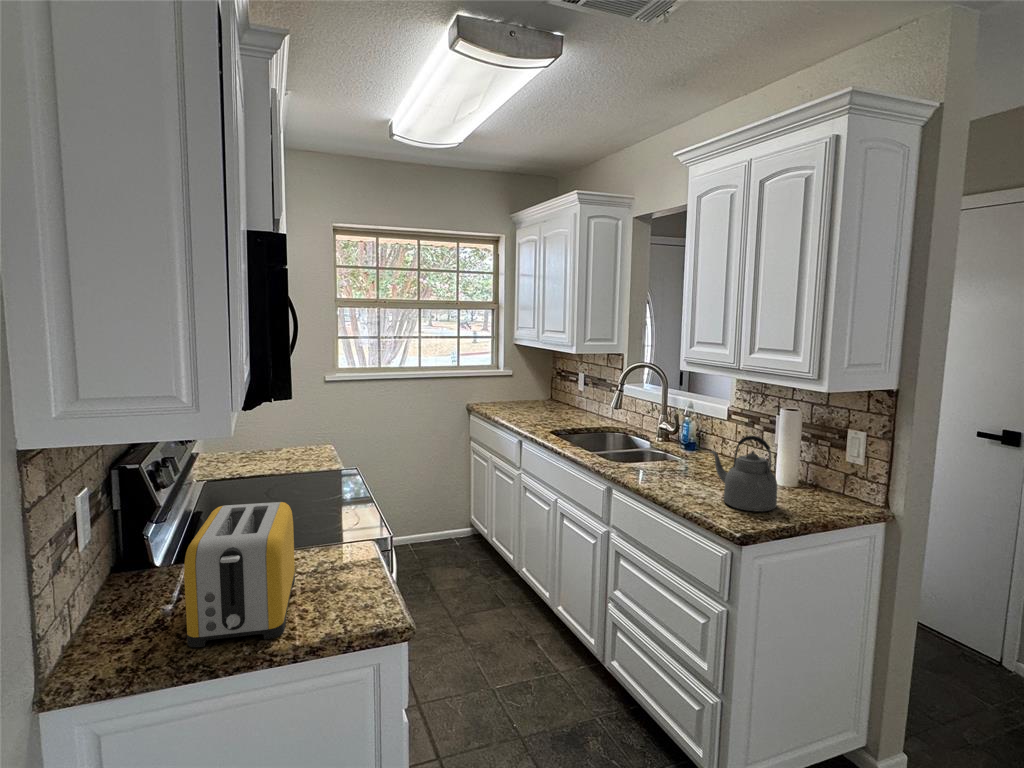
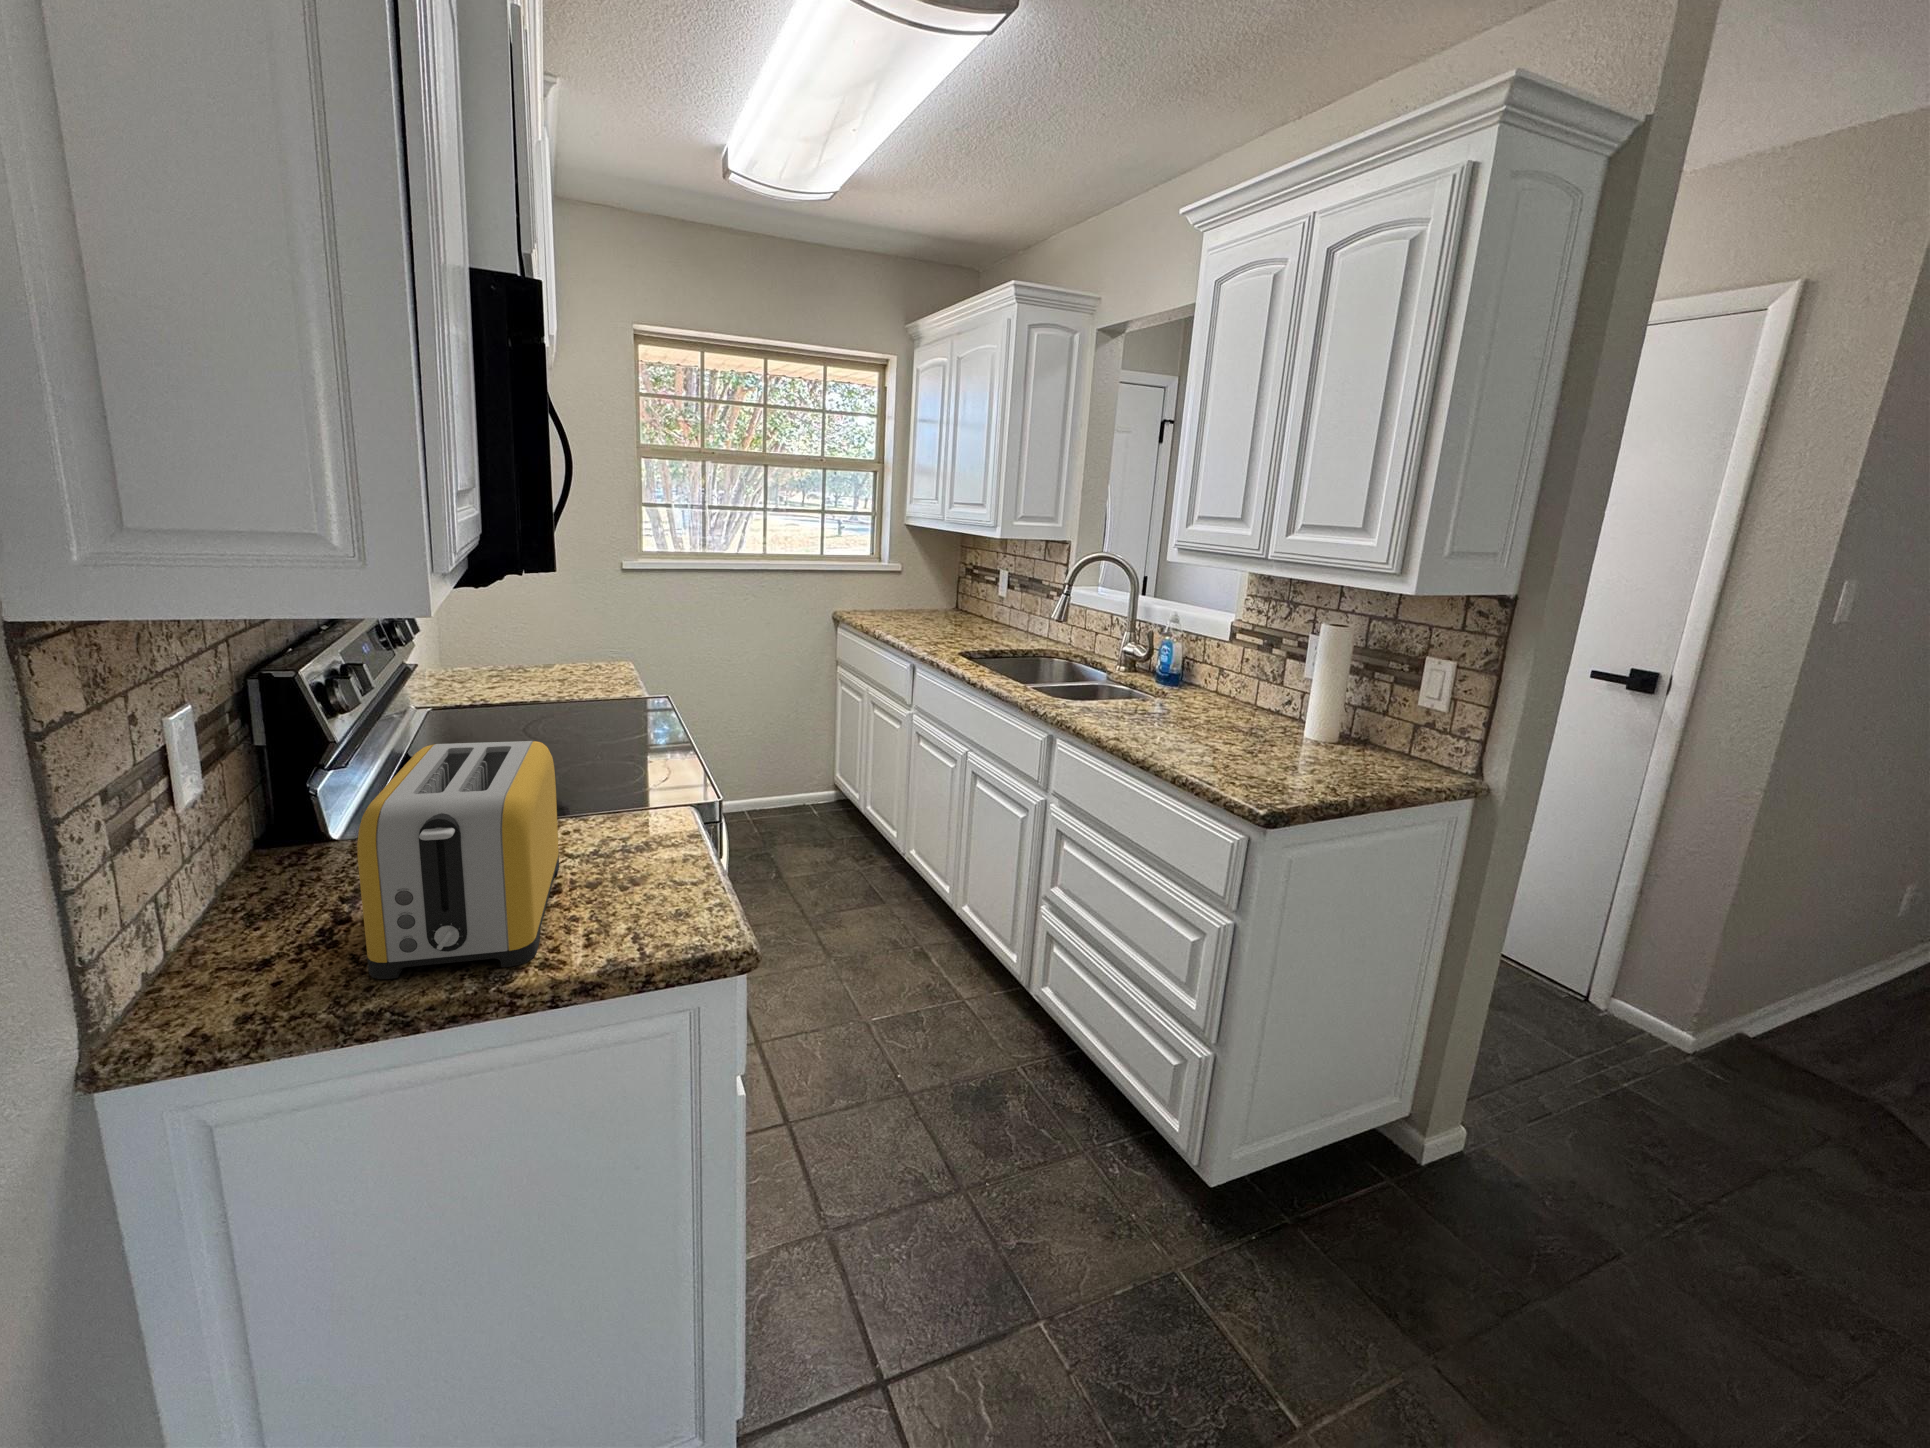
kettle: present [710,436,777,512] -> none [1212,661,1318,778]

